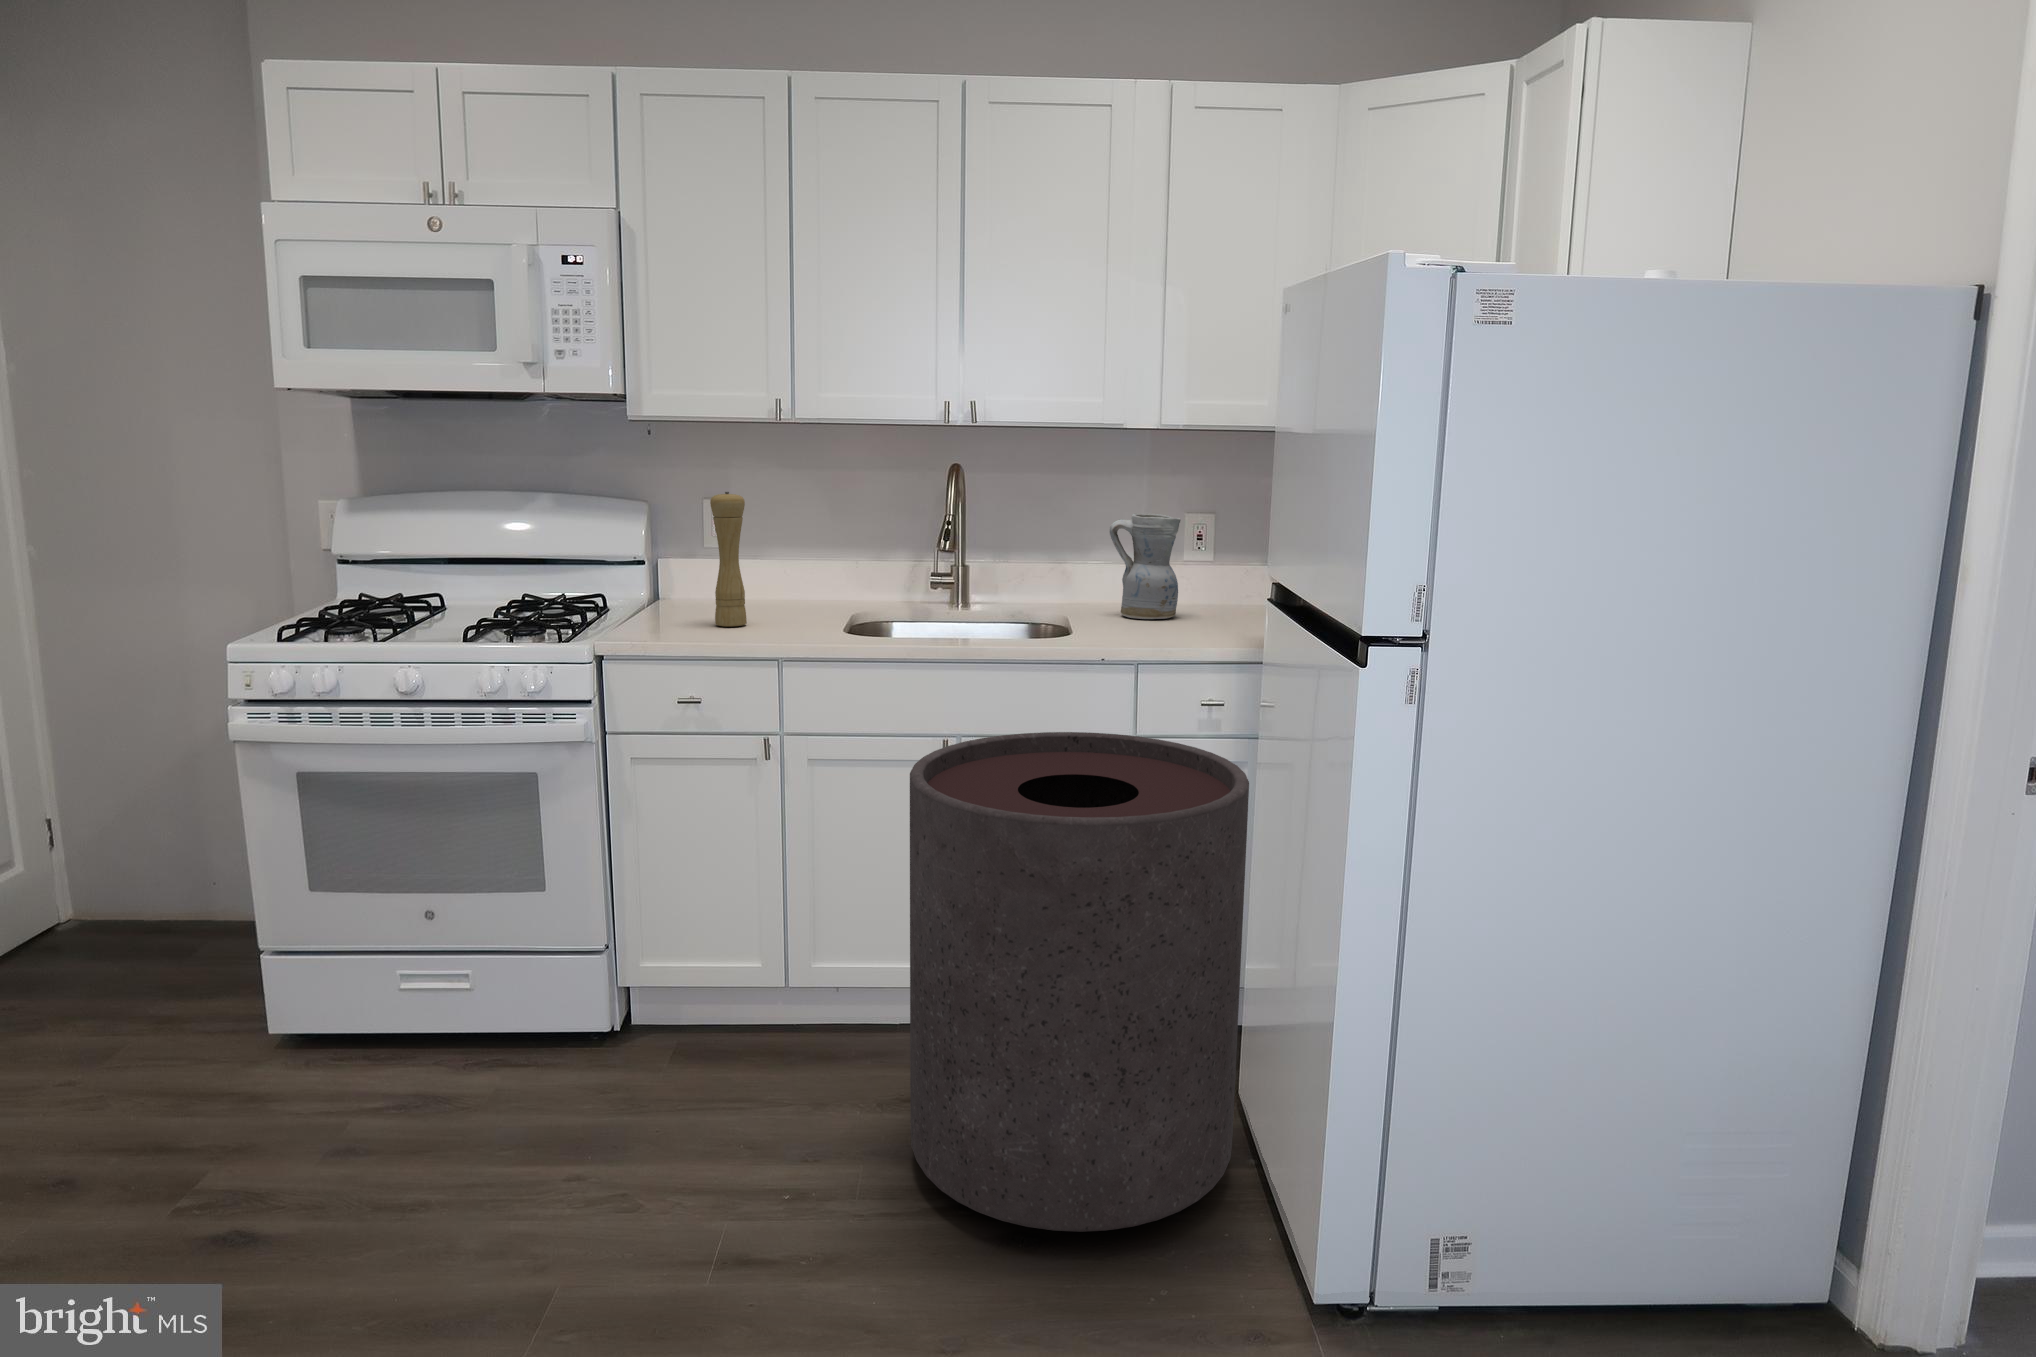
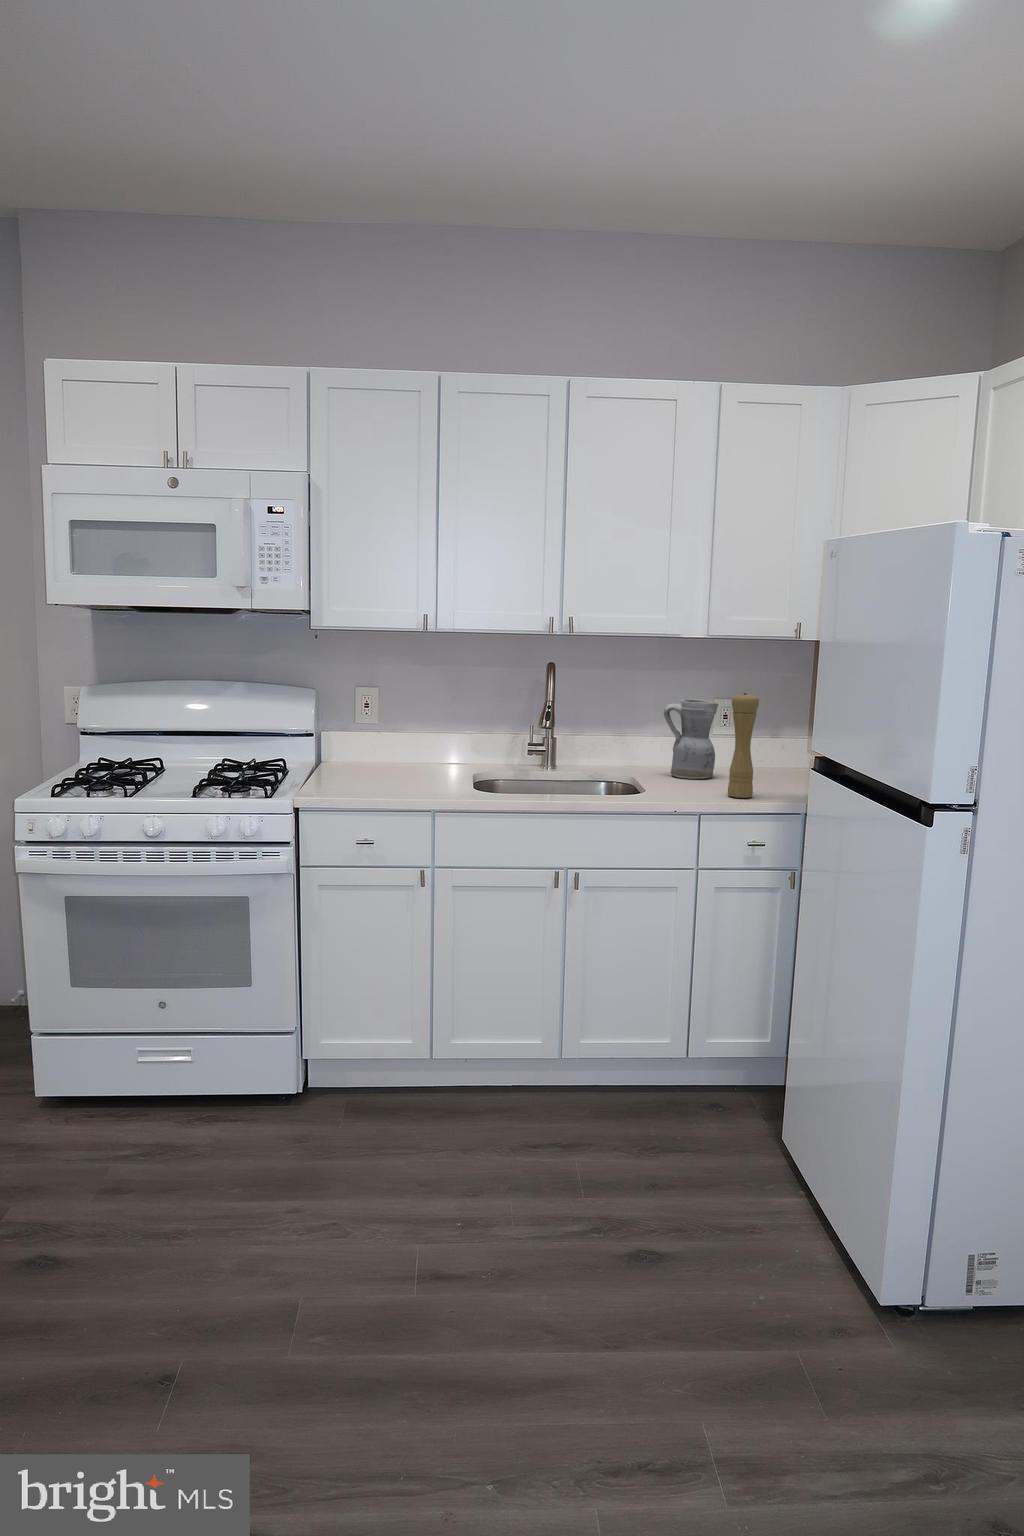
pepper mill: present [710,492,747,626] -> present [728,693,759,798]
trash can: present [910,732,1249,1232] -> none [547,867,813,1252]

